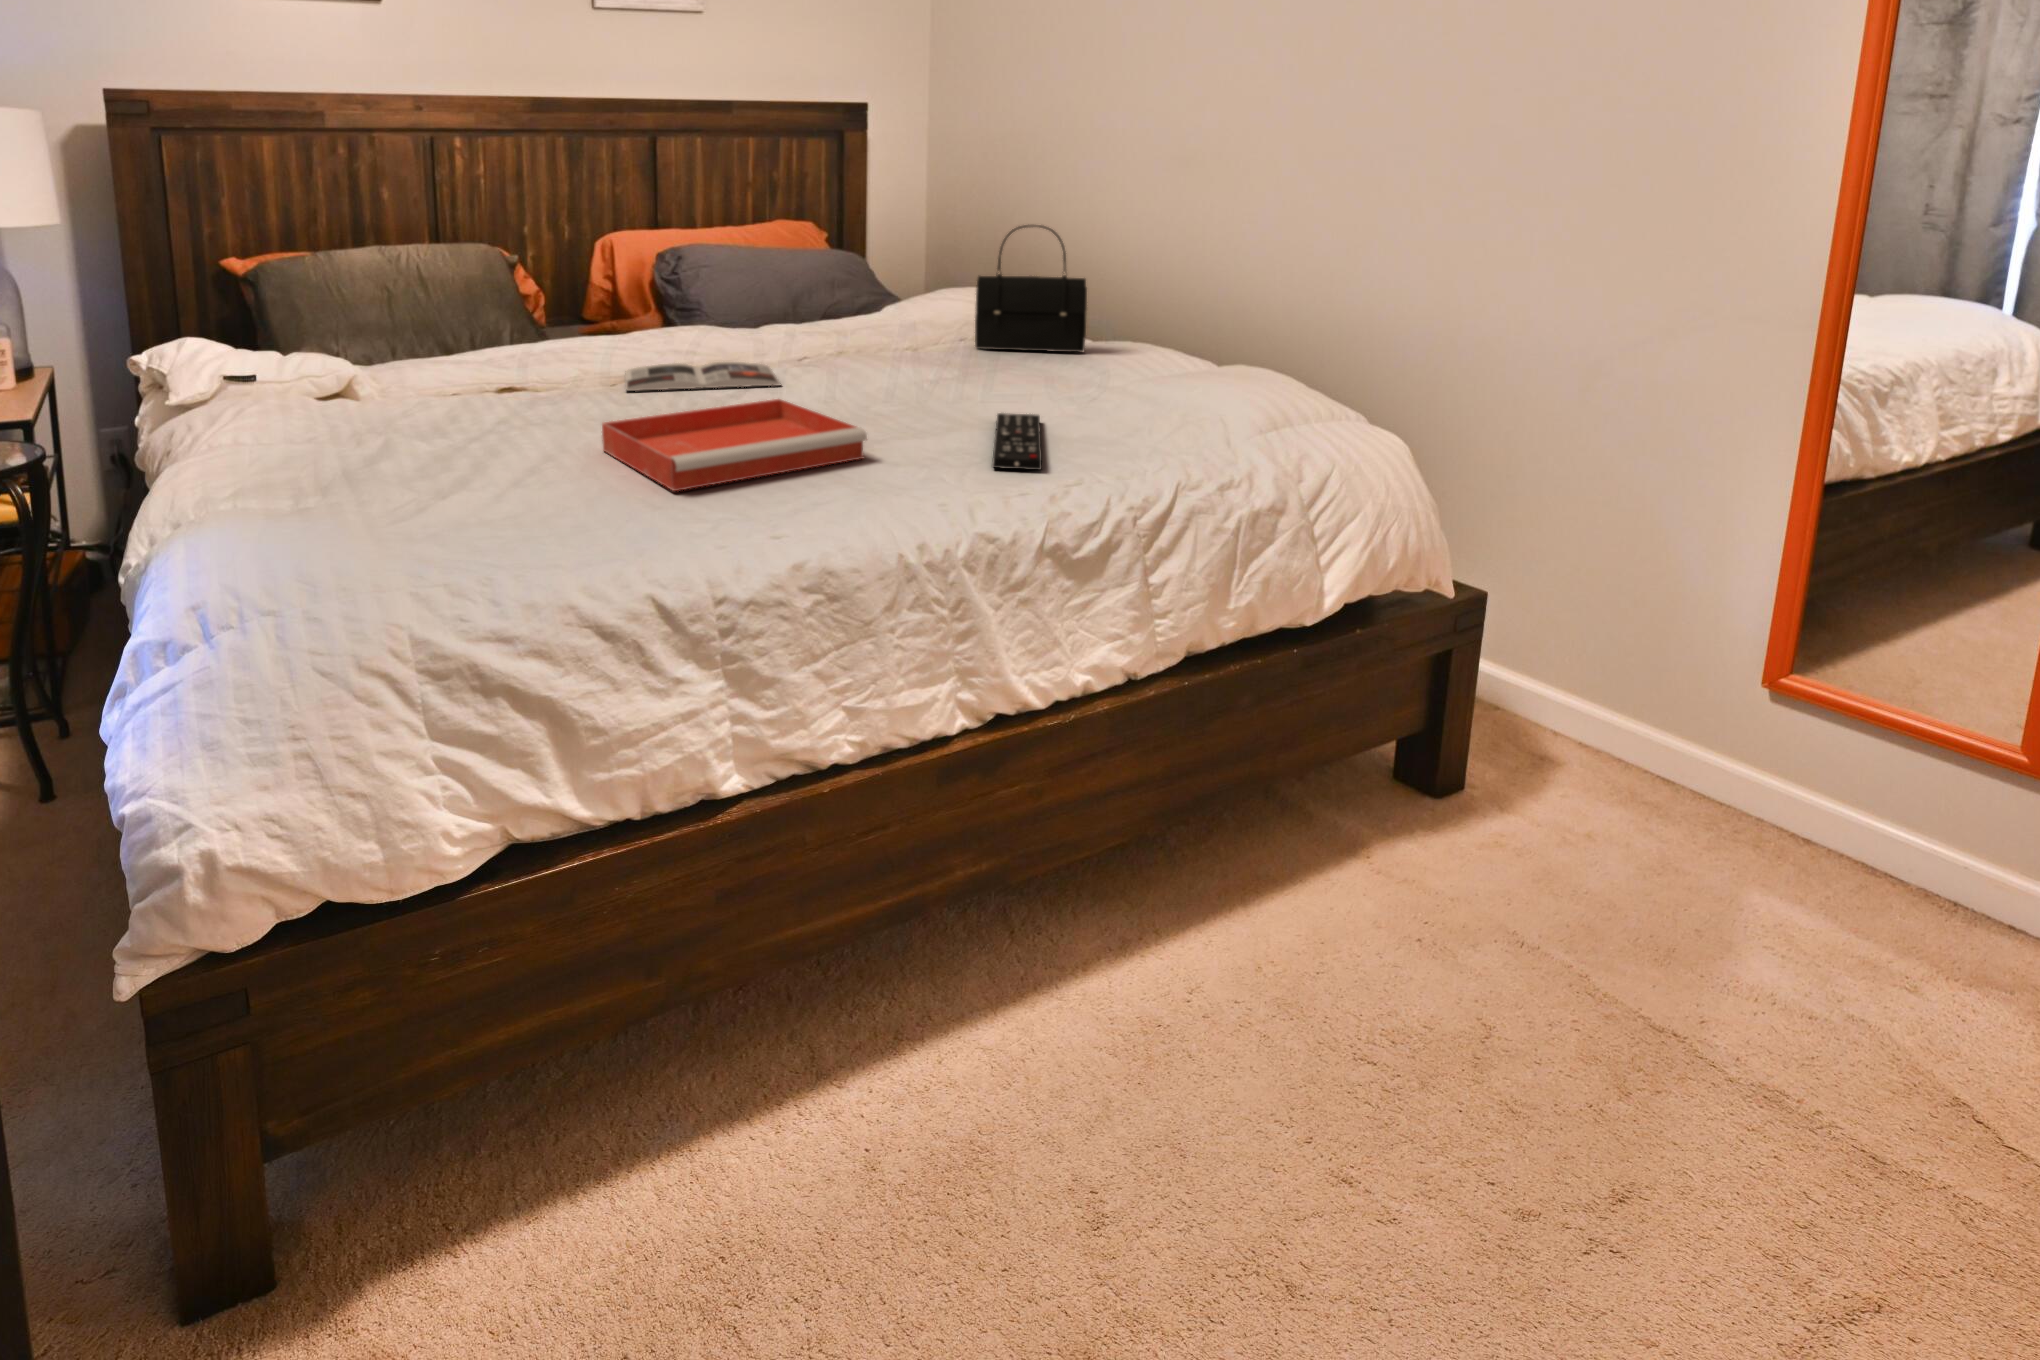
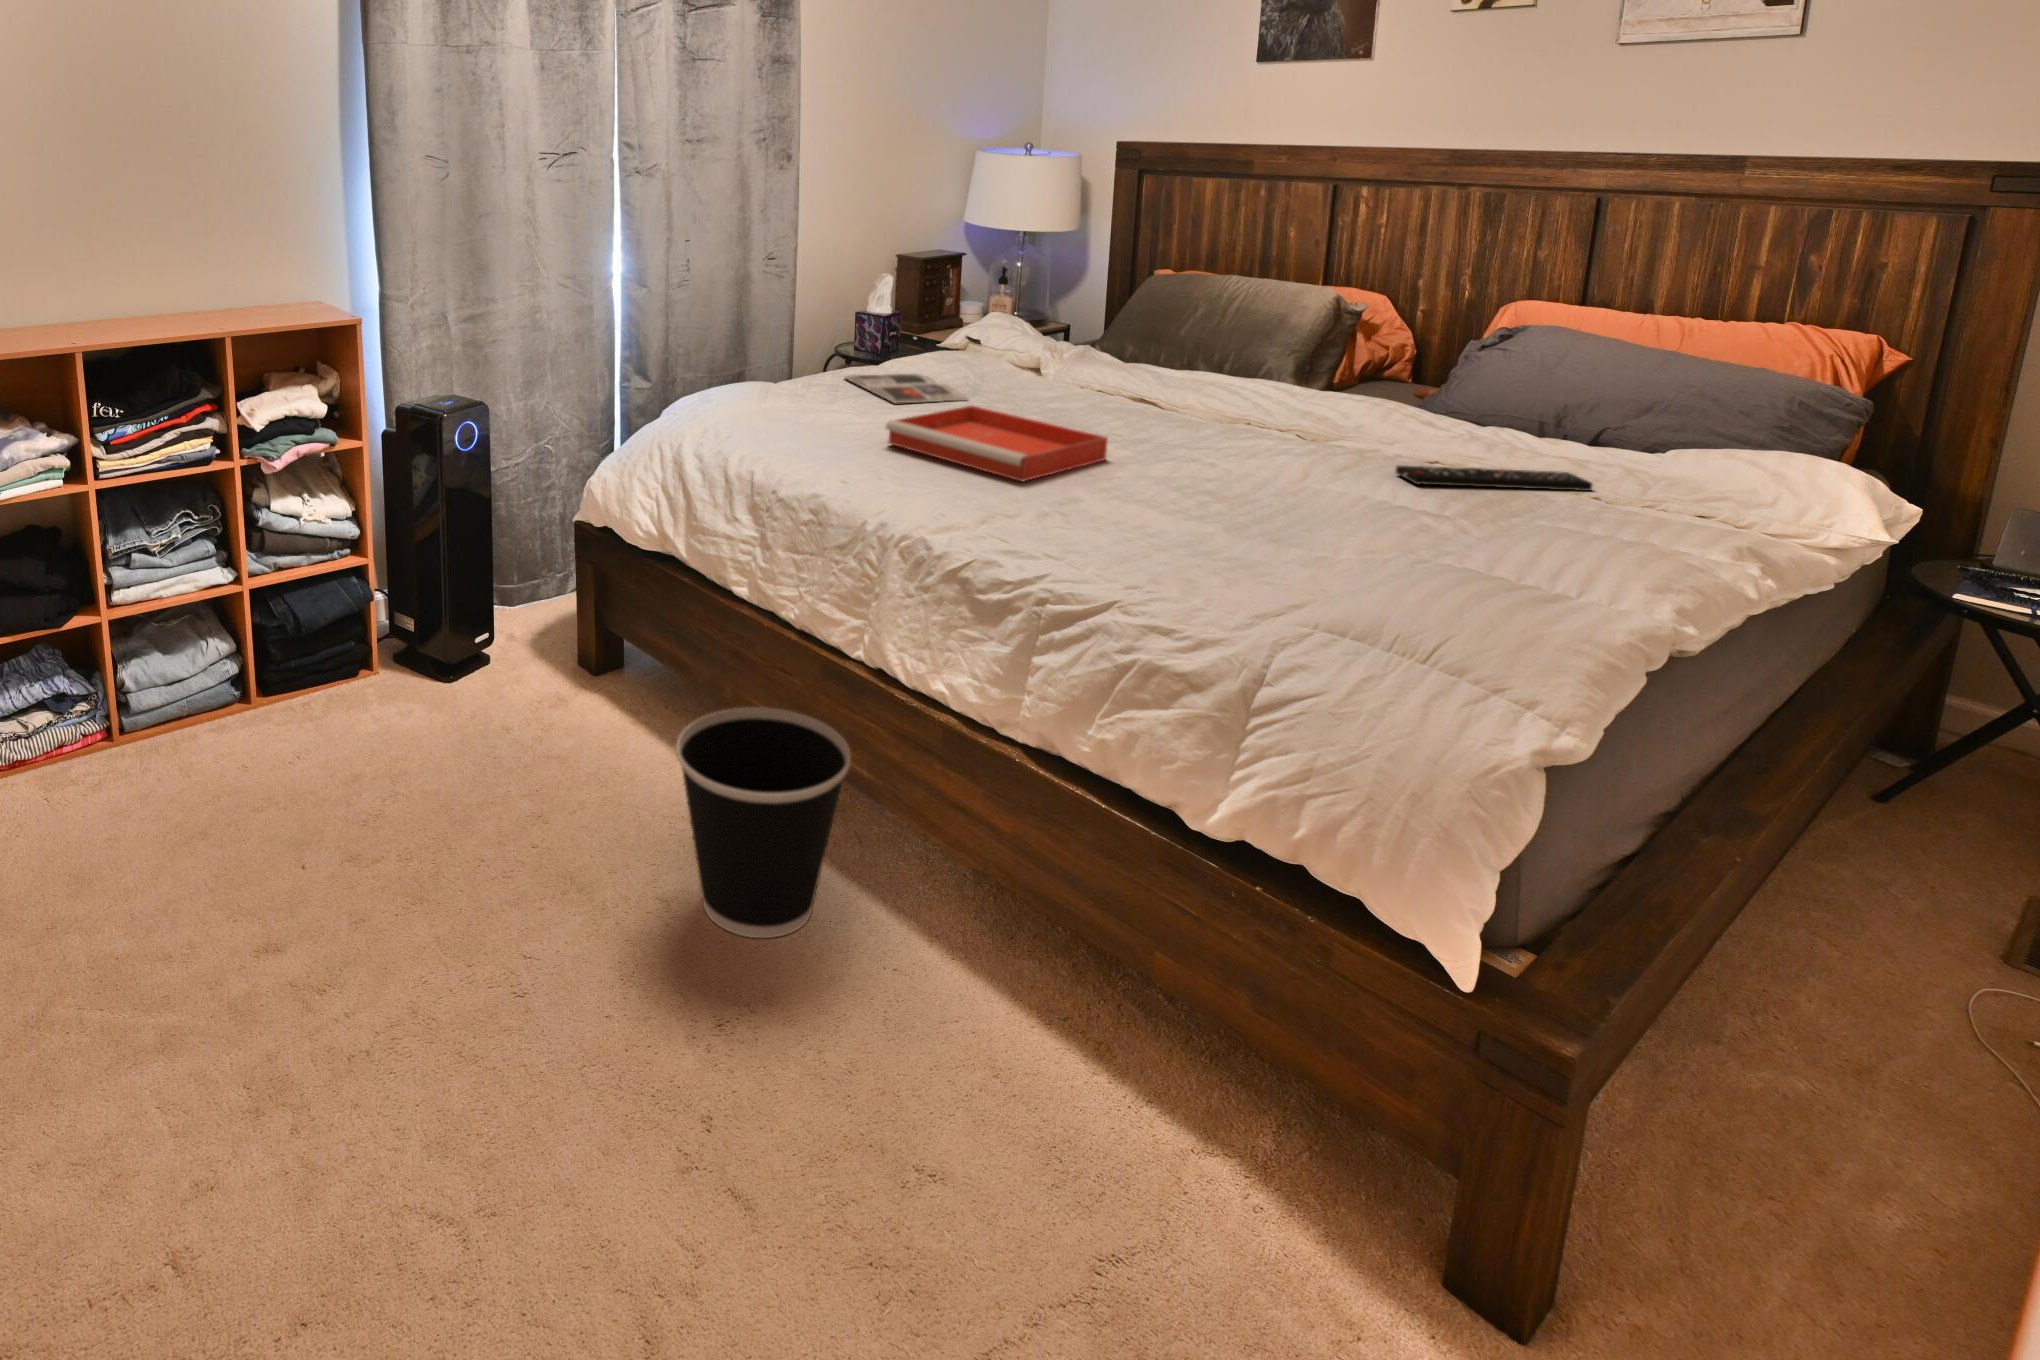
handbag: present [975,225,1087,352] -> none [1607,360,1753,571]
magazine: present [625,362,780,391] -> present [845,373,969,404]
remote control: present [992,413,1042,470] -> present [1395,465,1592,491]
wastebasket: none [915,819,1159,1155] -> present [676,707,851,938]

